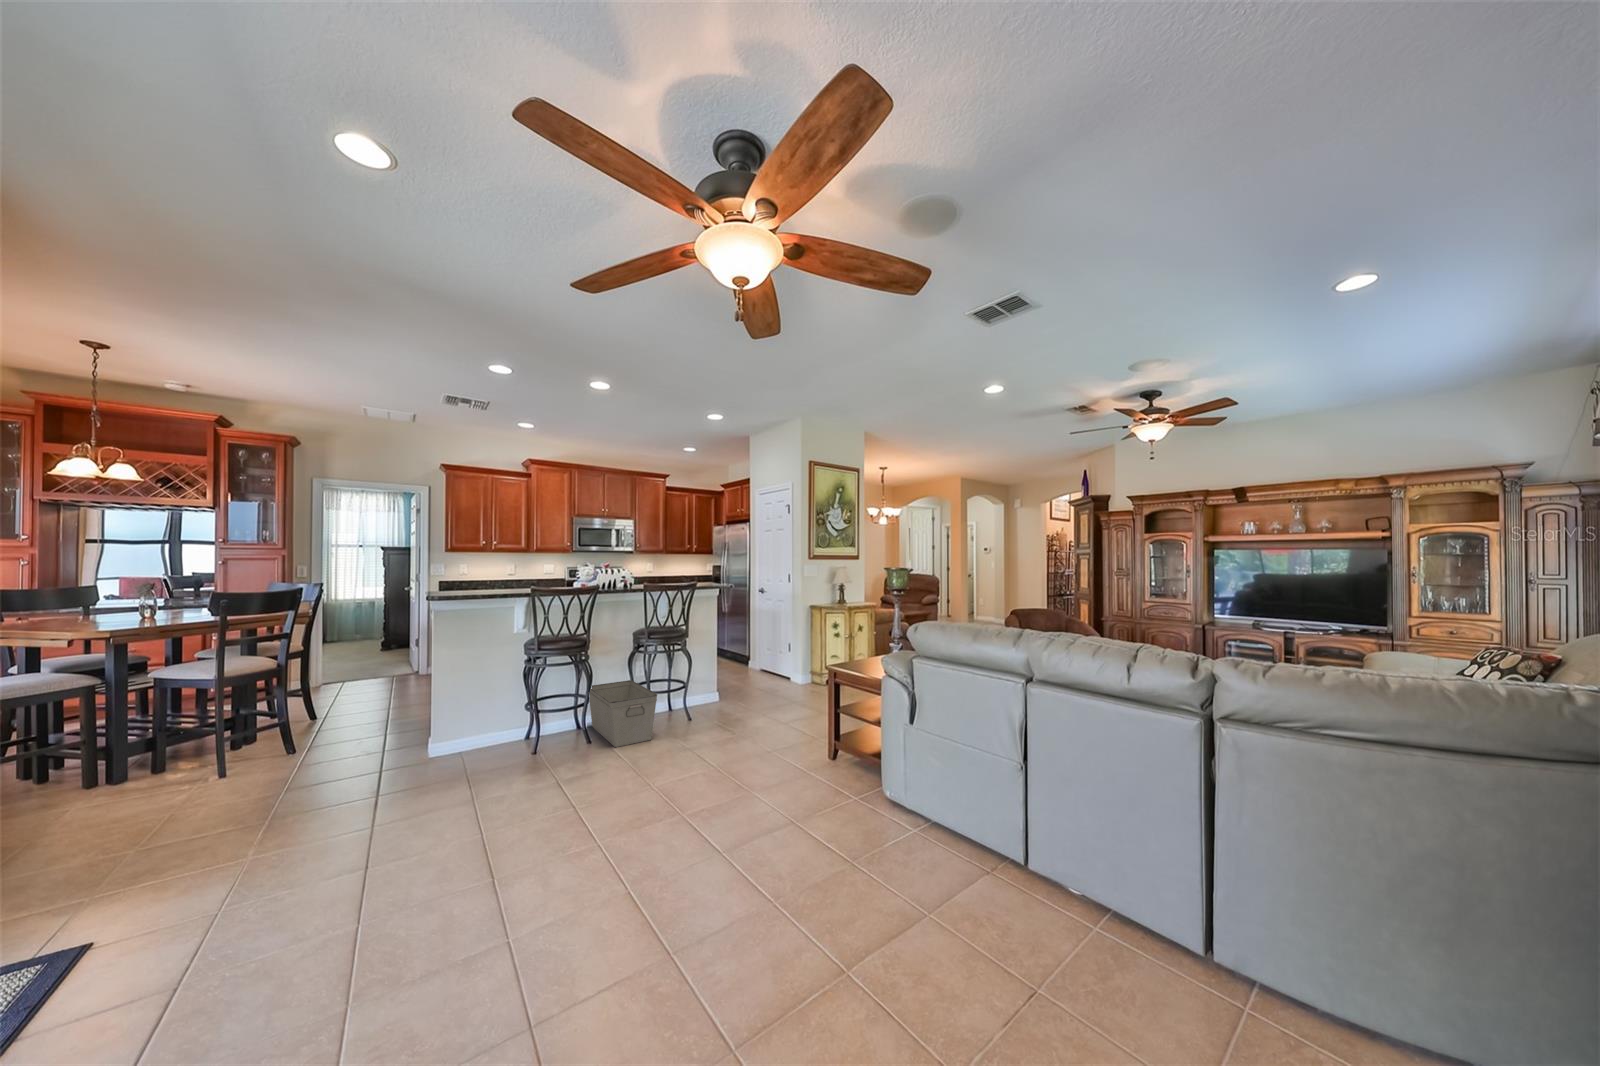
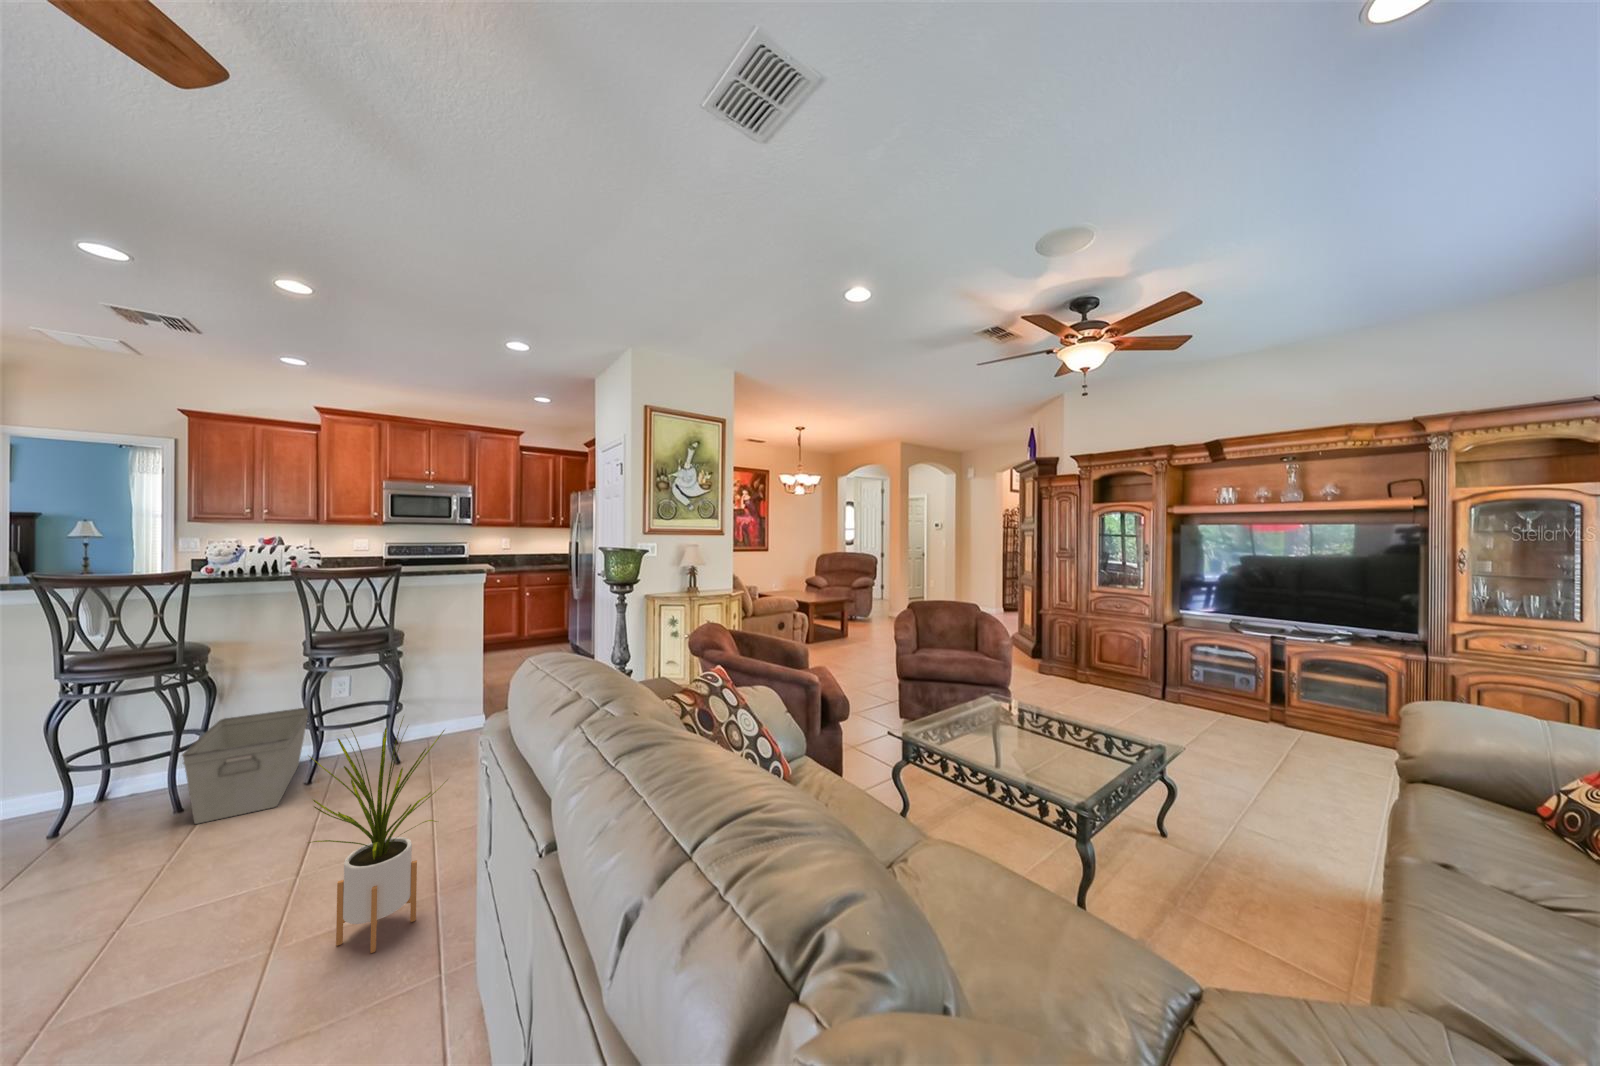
house plant: none [776,665,839,793] -> present [309,716,446,953]

